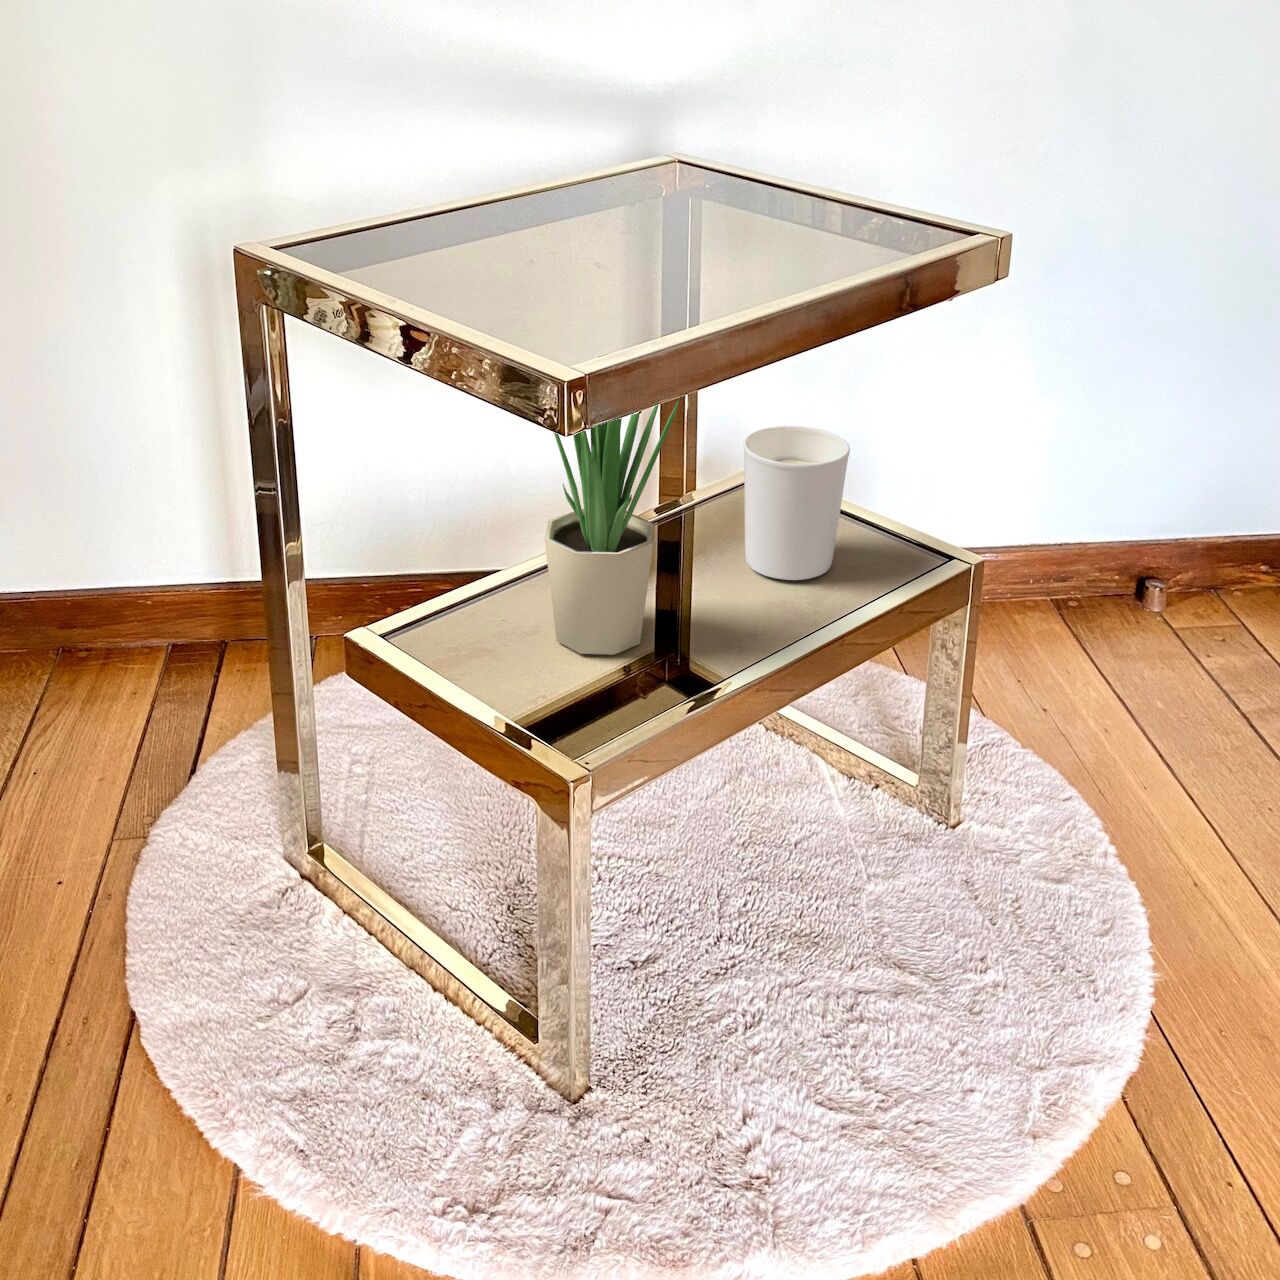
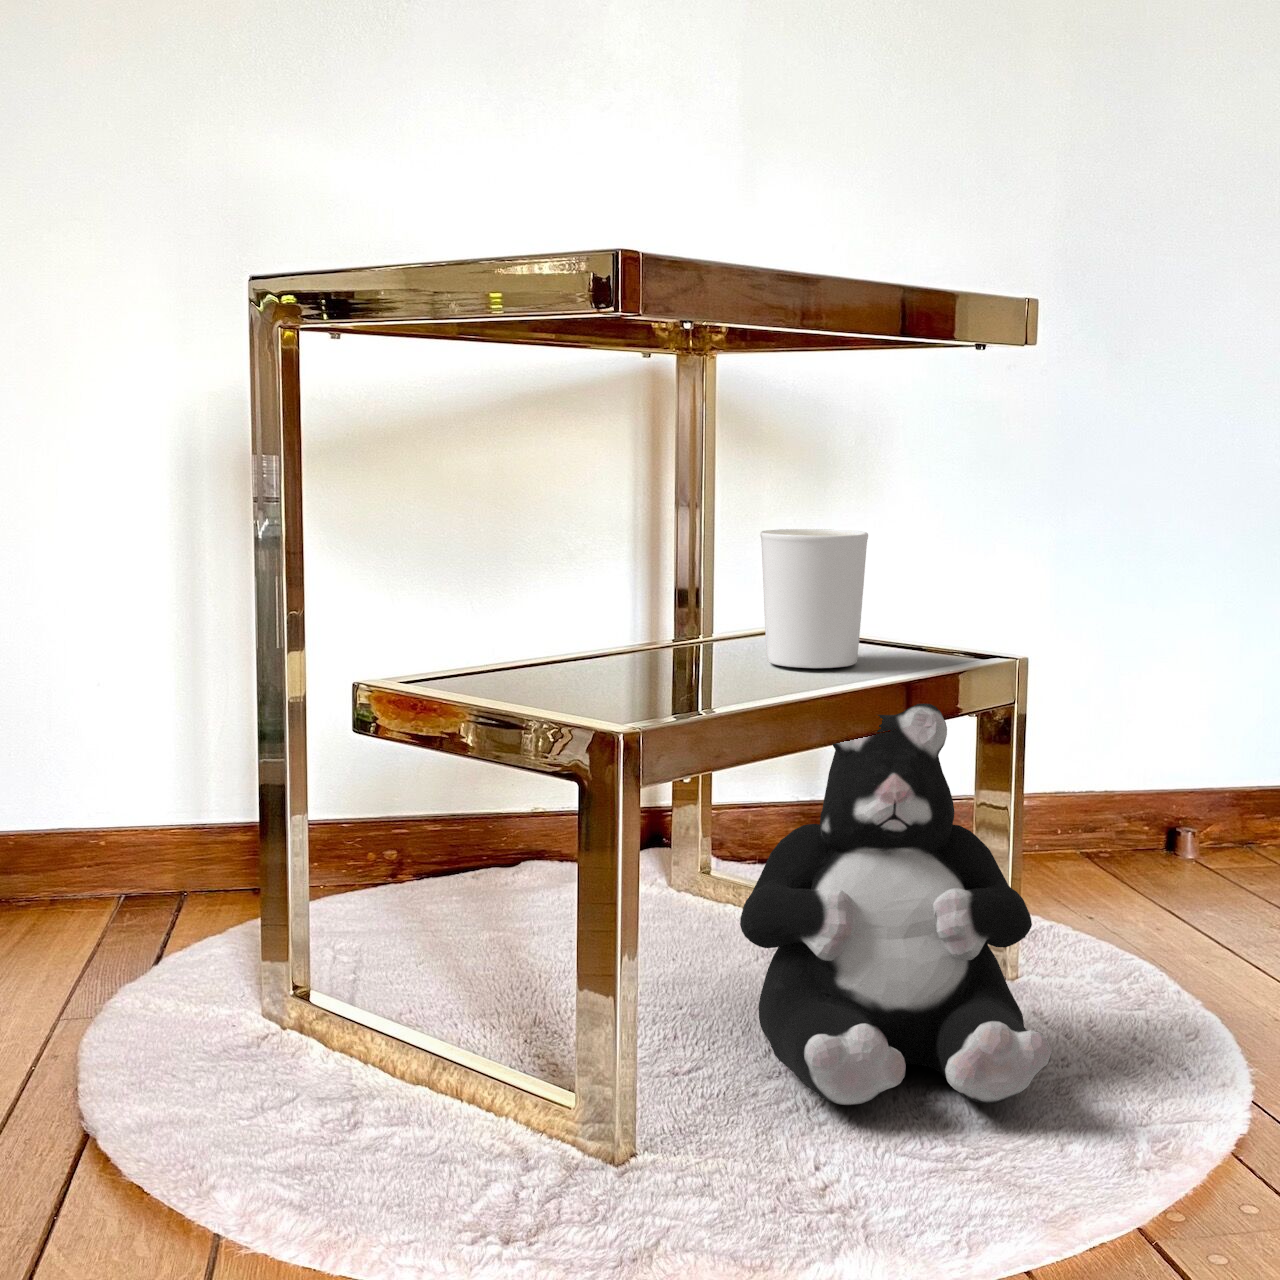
potted plant: present [545,396,681,655] -> none [569,357,708,700]
plush toy: none [701,651,967,1039] -> present [740,704,1052,1105]

